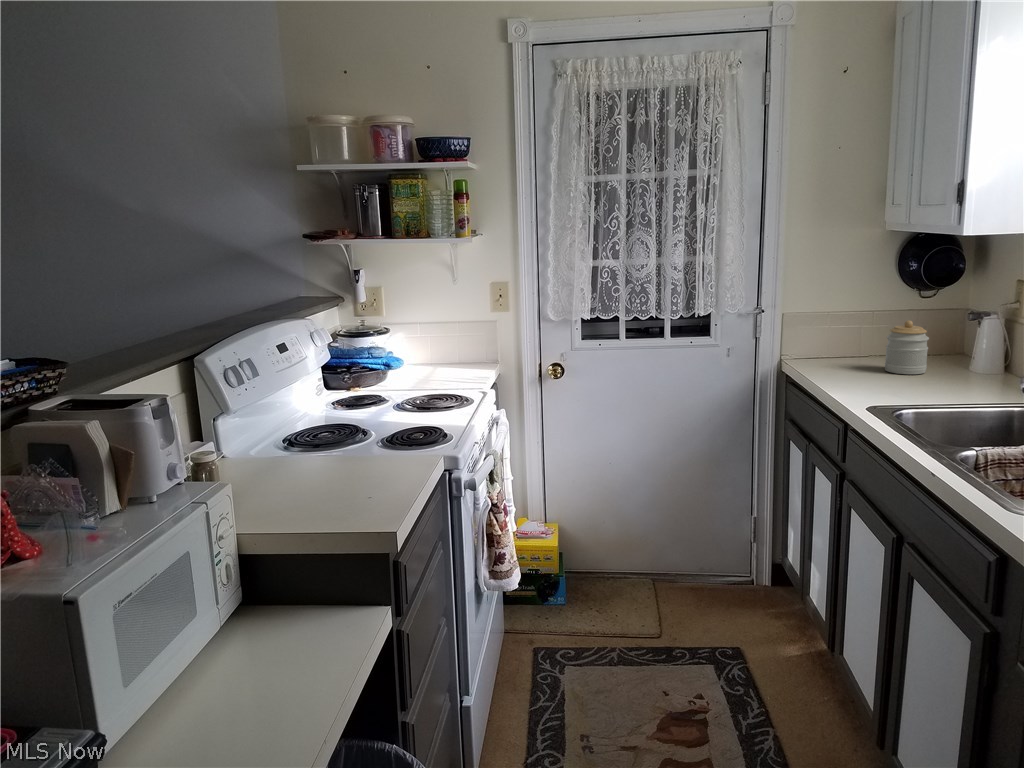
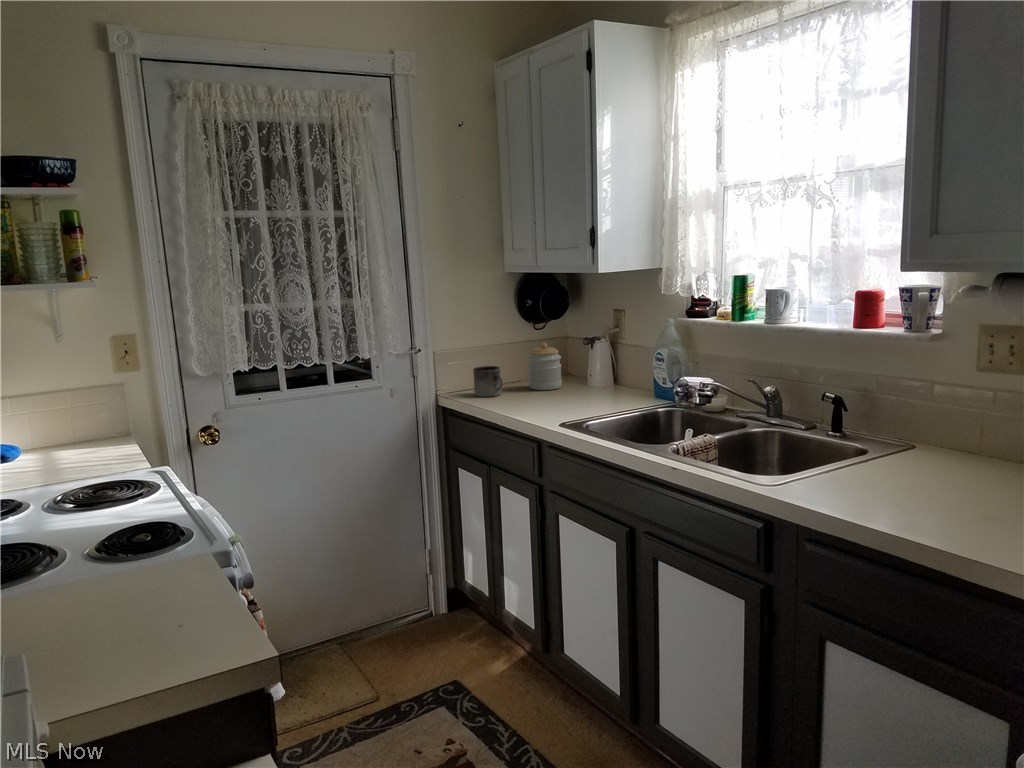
mug: none [815,339,847,372] -> present [473,366,503,397]

